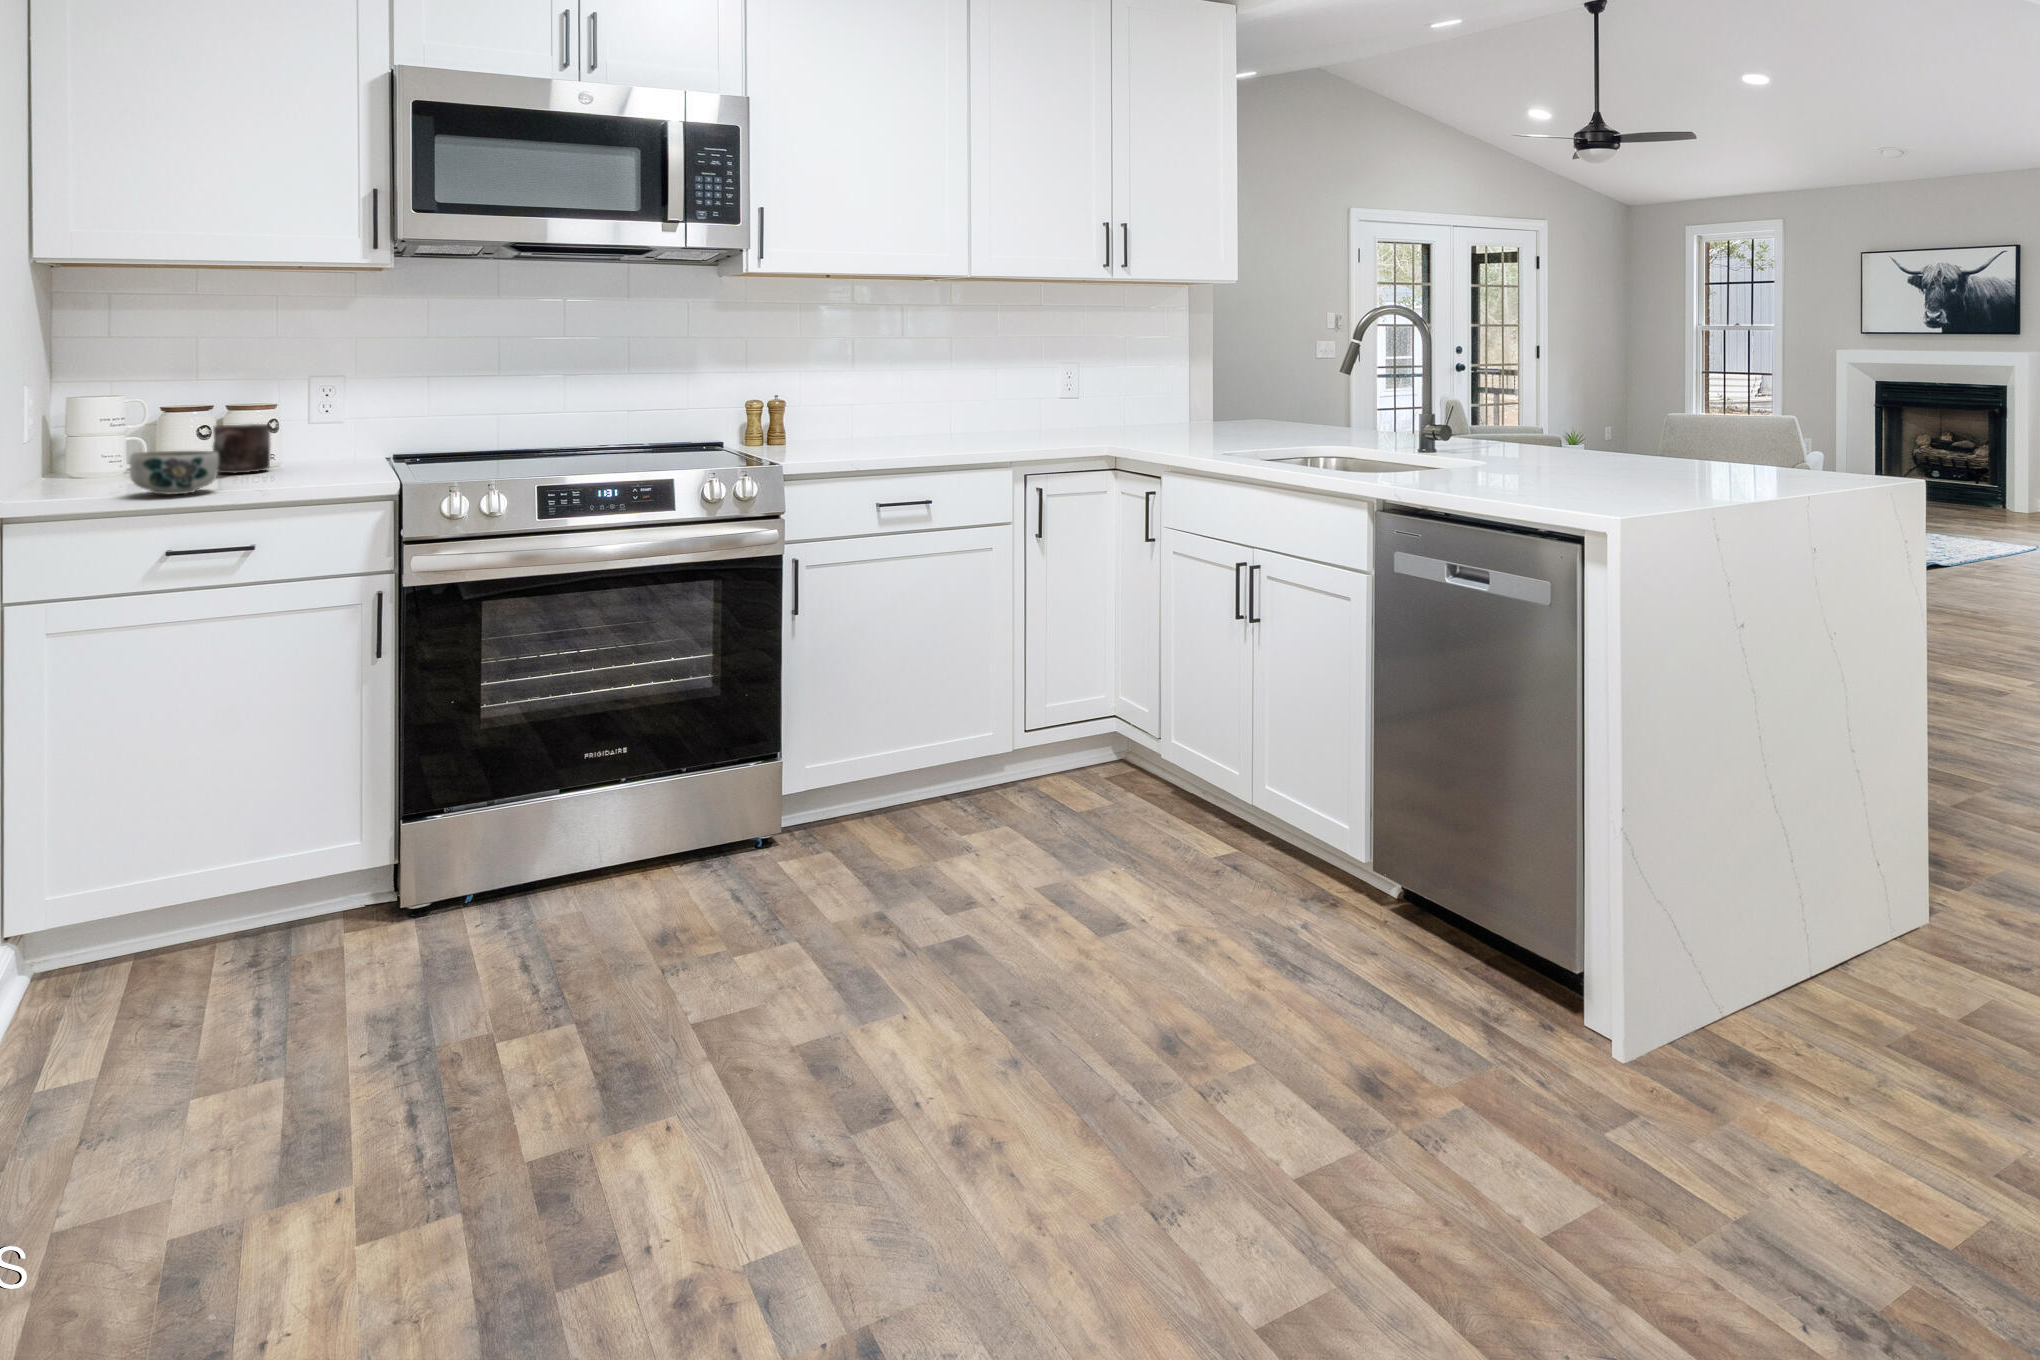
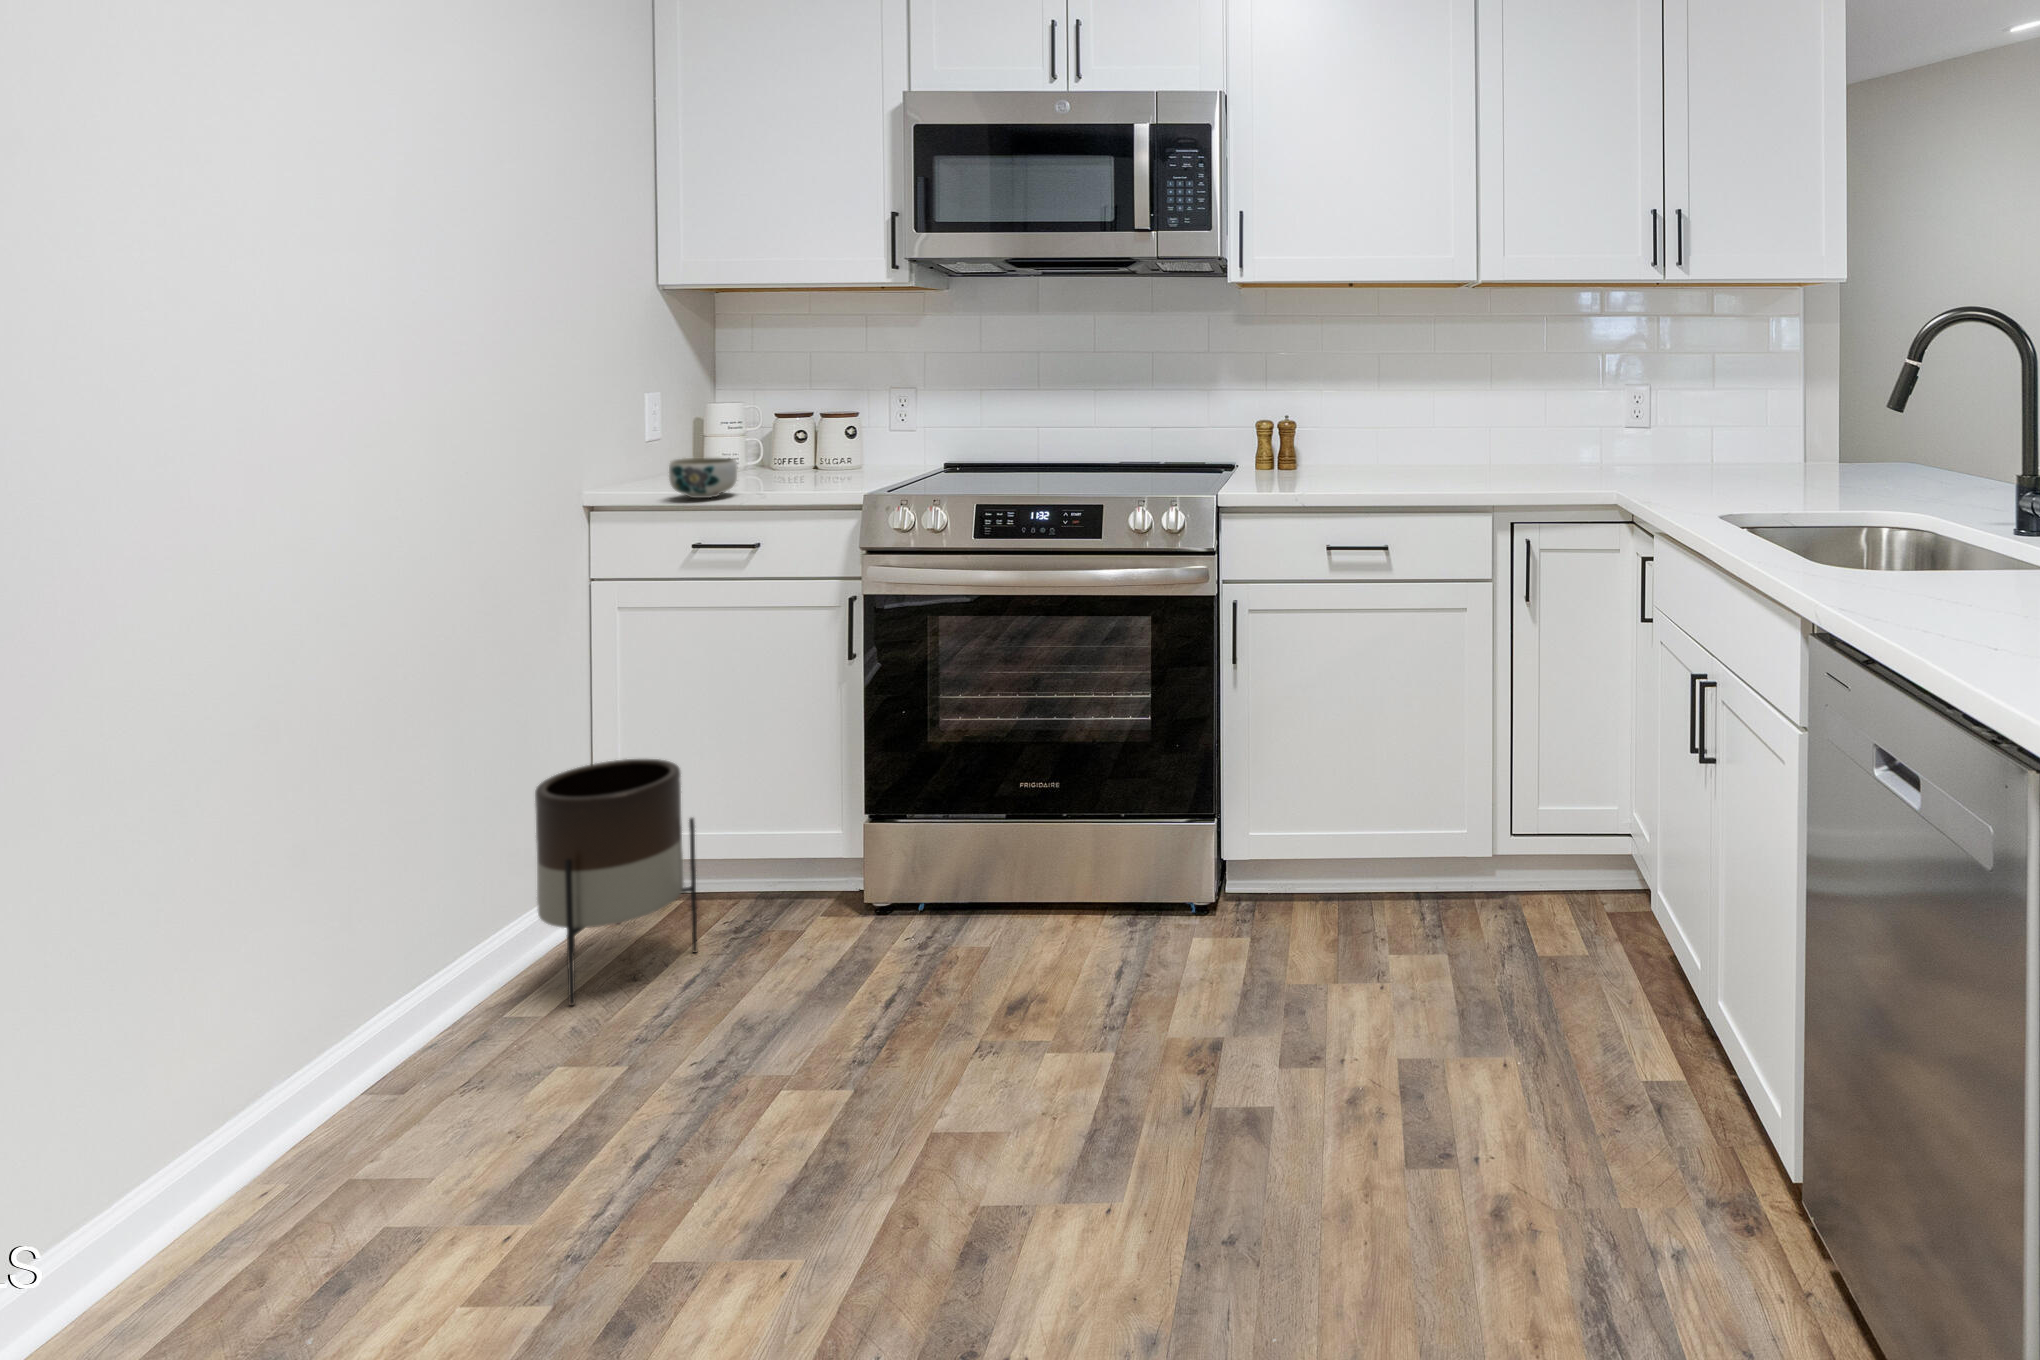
mug: present [213,424,271,473] -> none [768,431,824,476]
planter: none [21,783,220,1054] -> present [535,759,698,1006]

